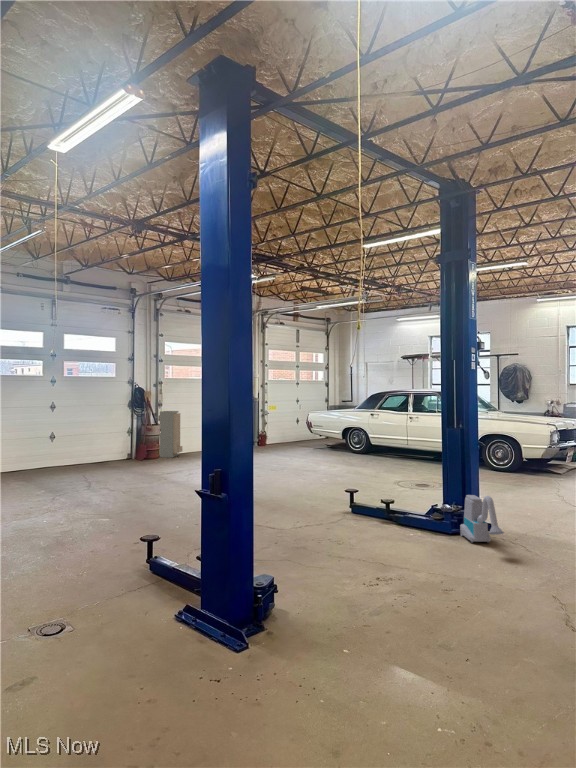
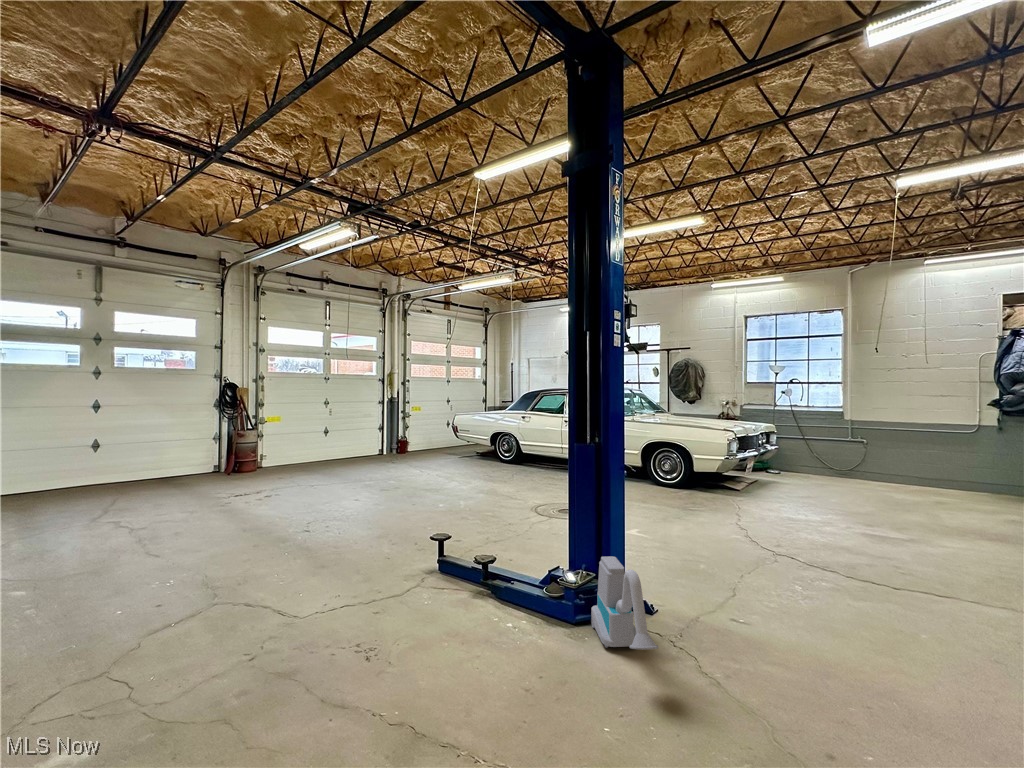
storage cabinet: present [160,411,182,457] -> none [258,412,290,470]

